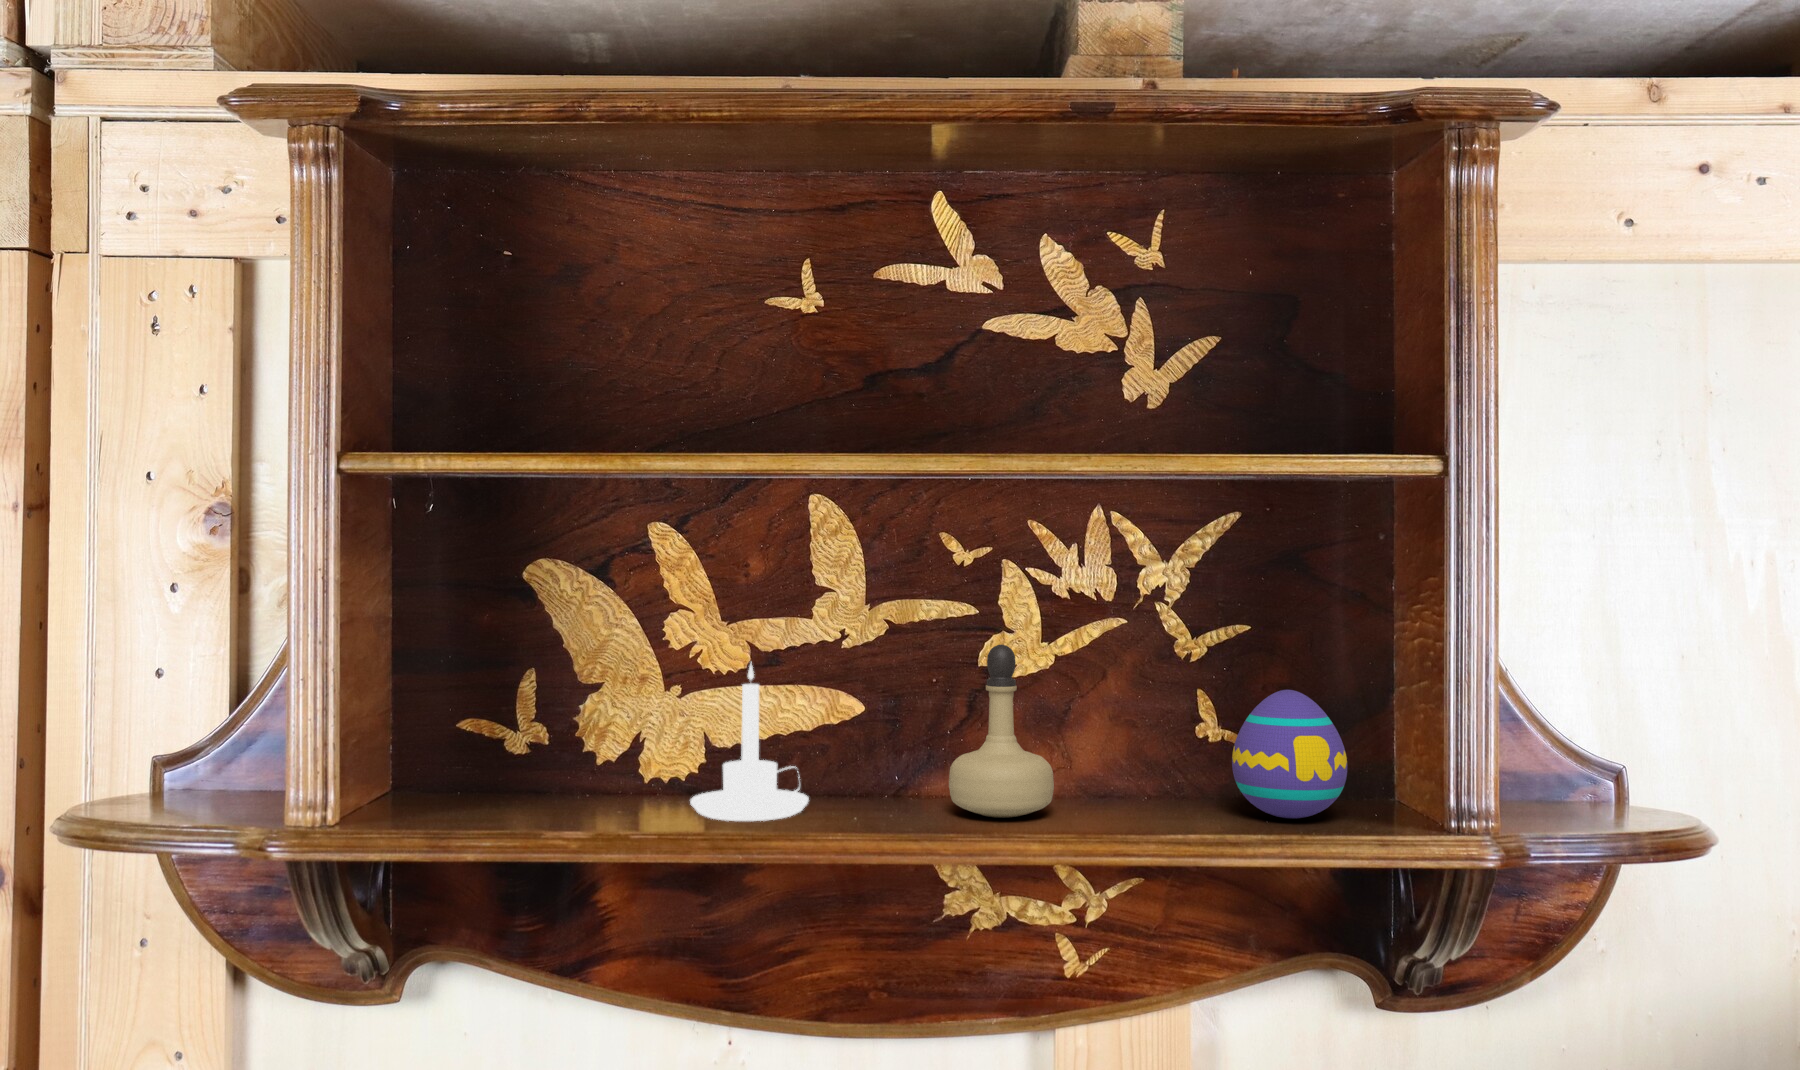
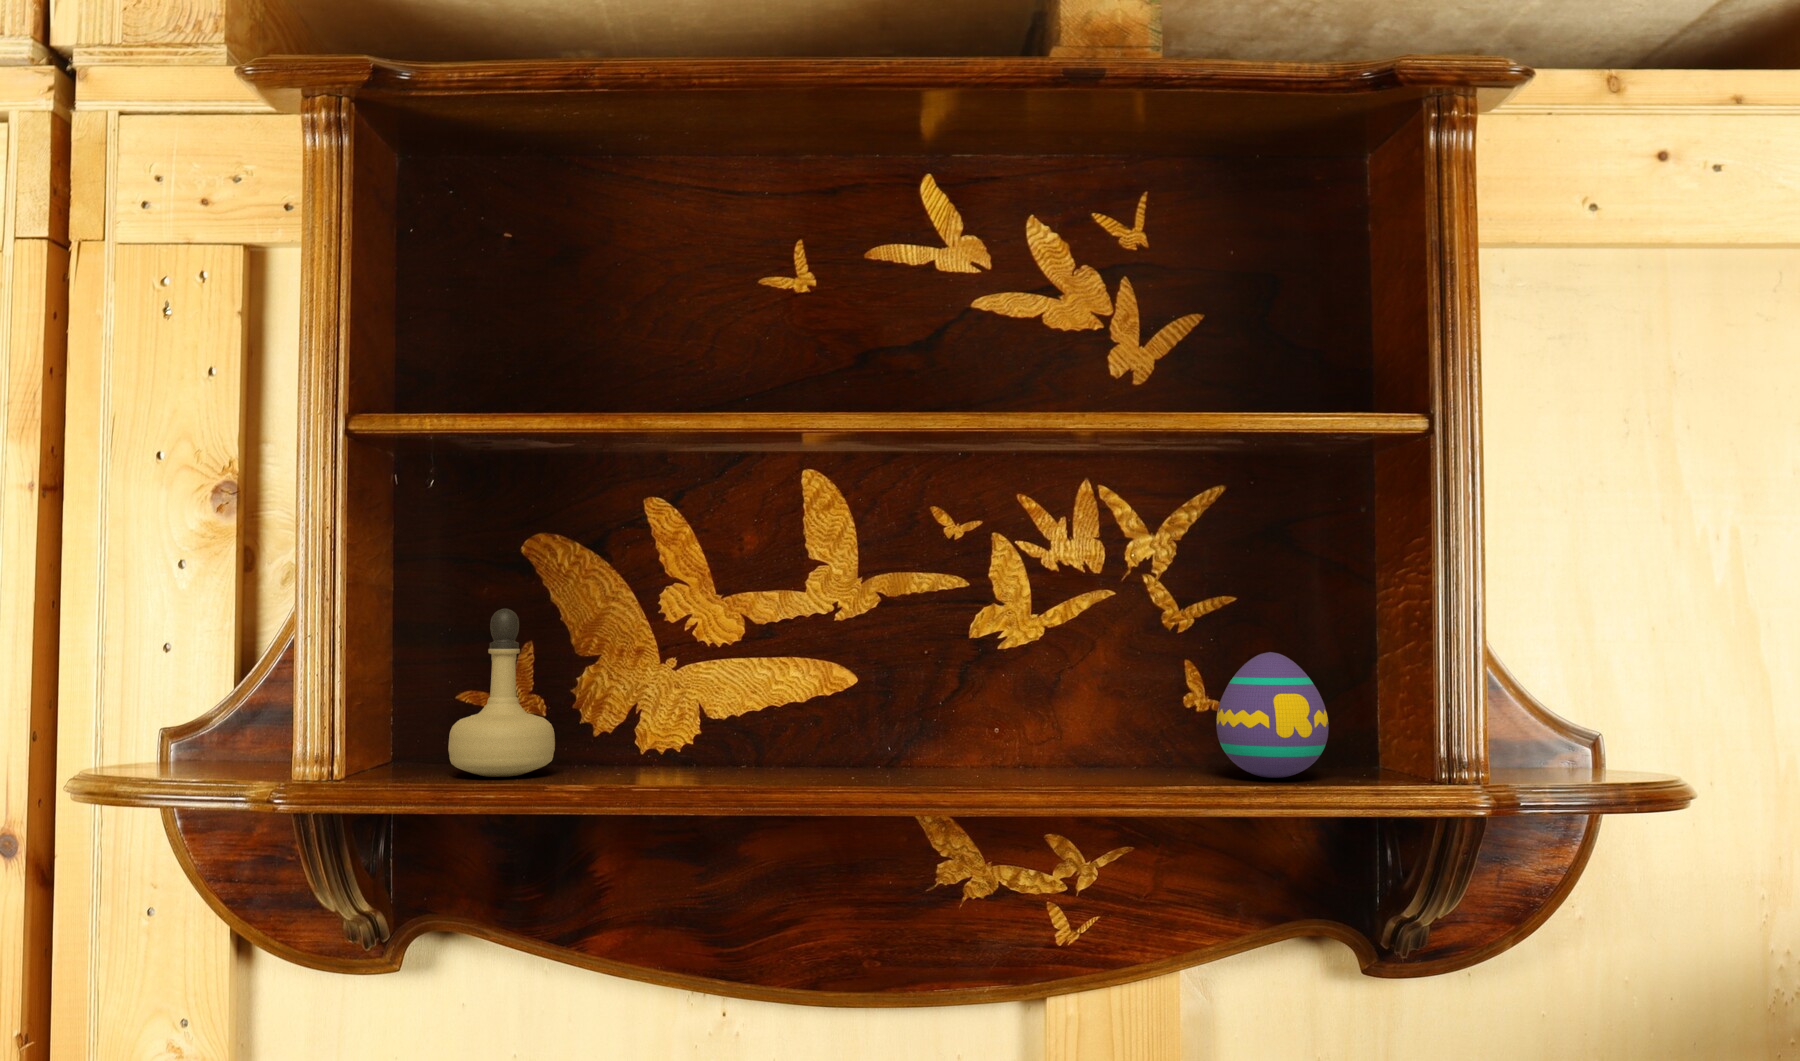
perfume bottle: present [949,644,1054,818] -> present [448,609,555,777]
candle holder: present [690,664,809,821] -> none [685,626,801,779]

